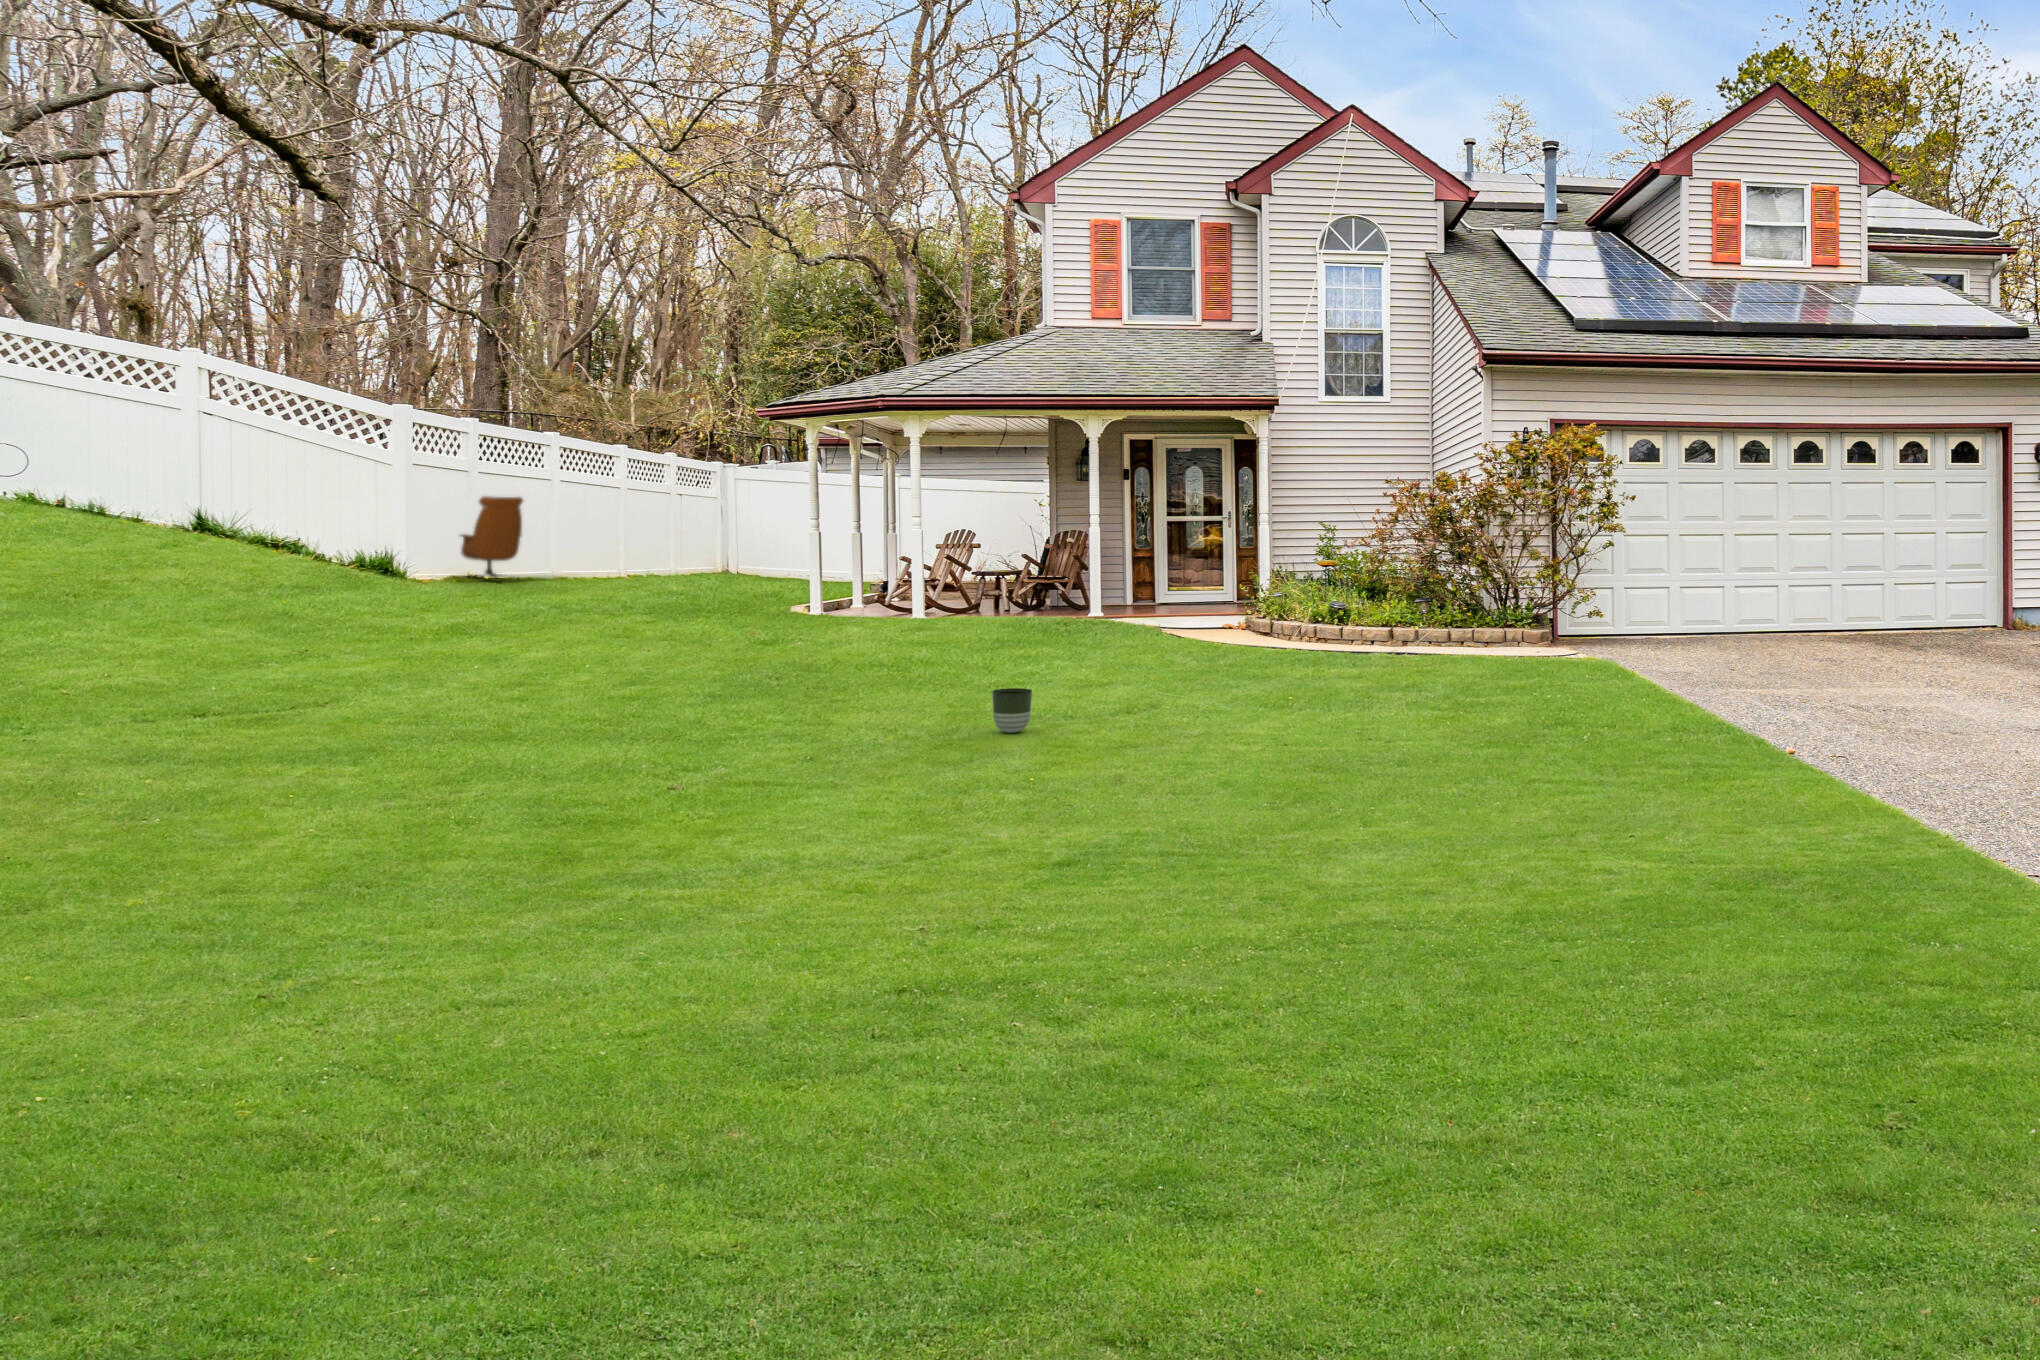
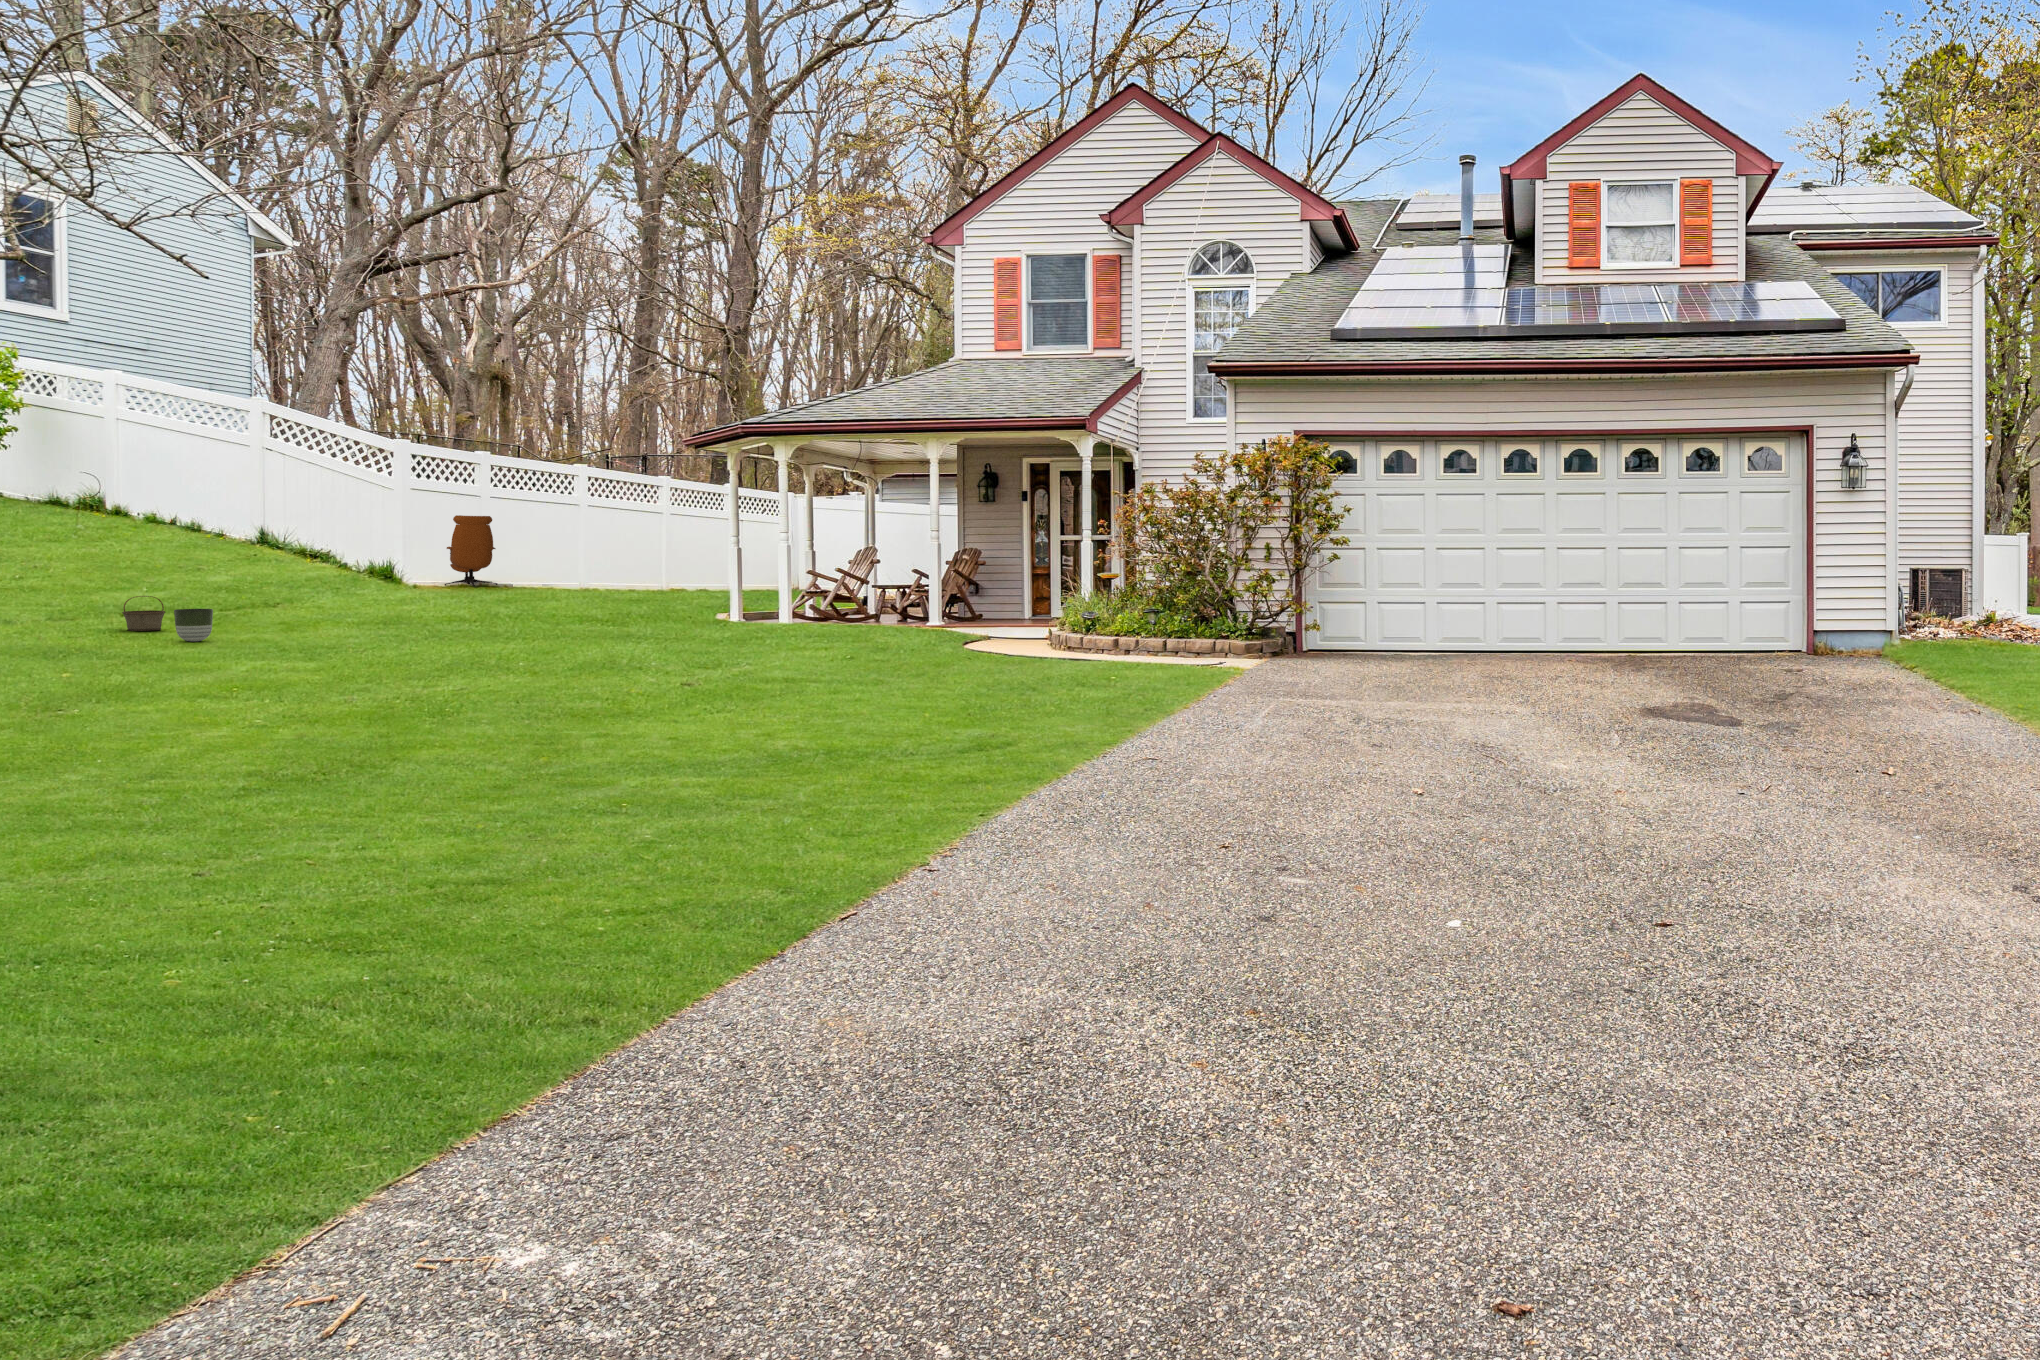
basket: none [335,614,388,659] -> present [122,596,165,631]
planter: present [992,688,1032,733] -> present [174,609,213,642]

